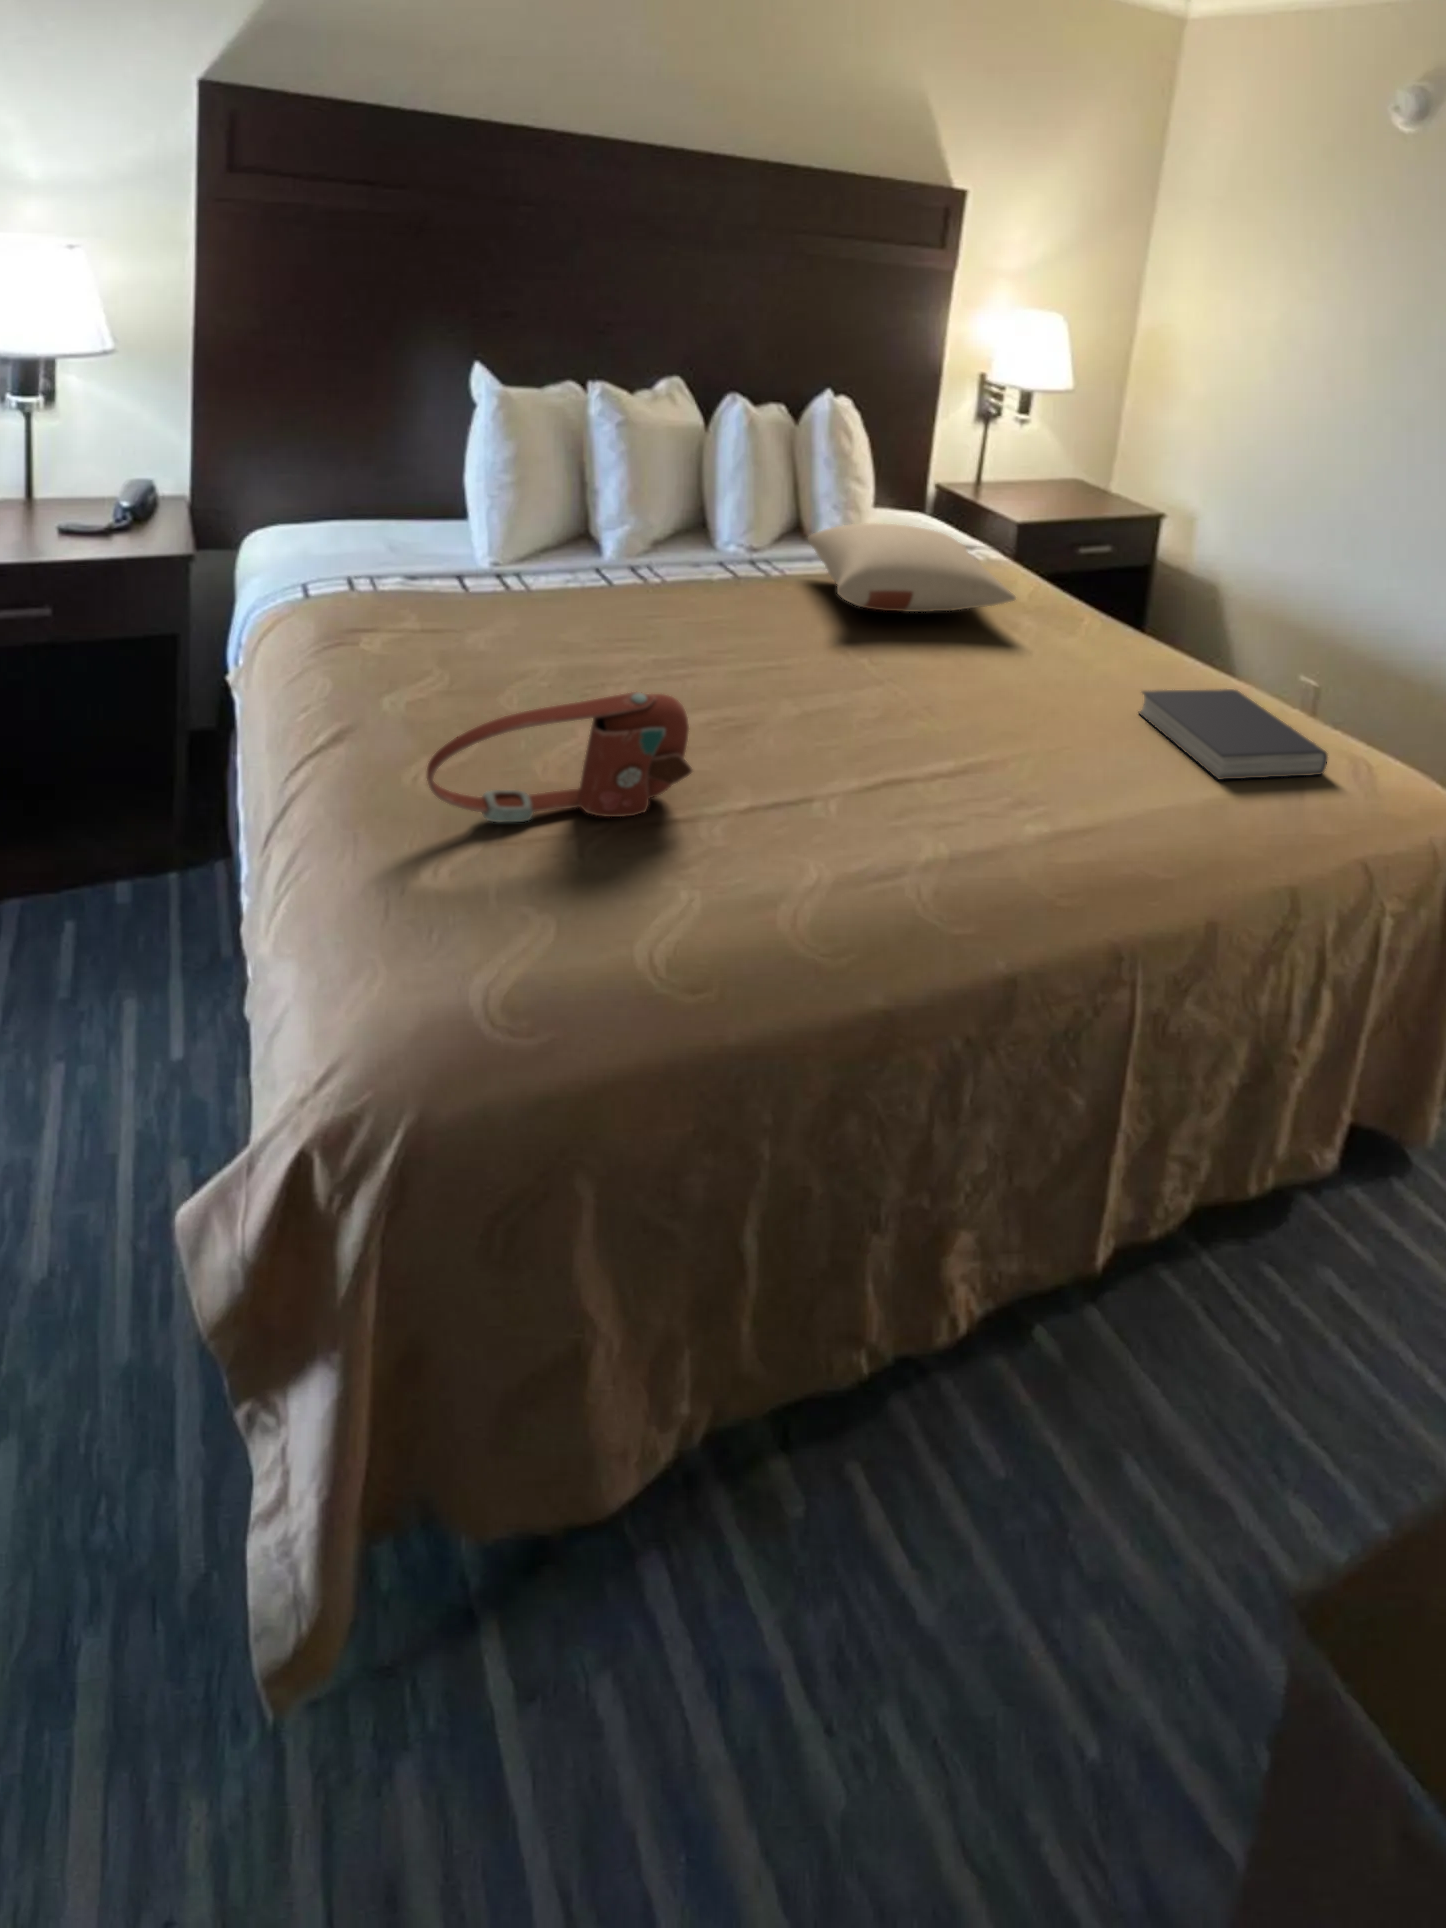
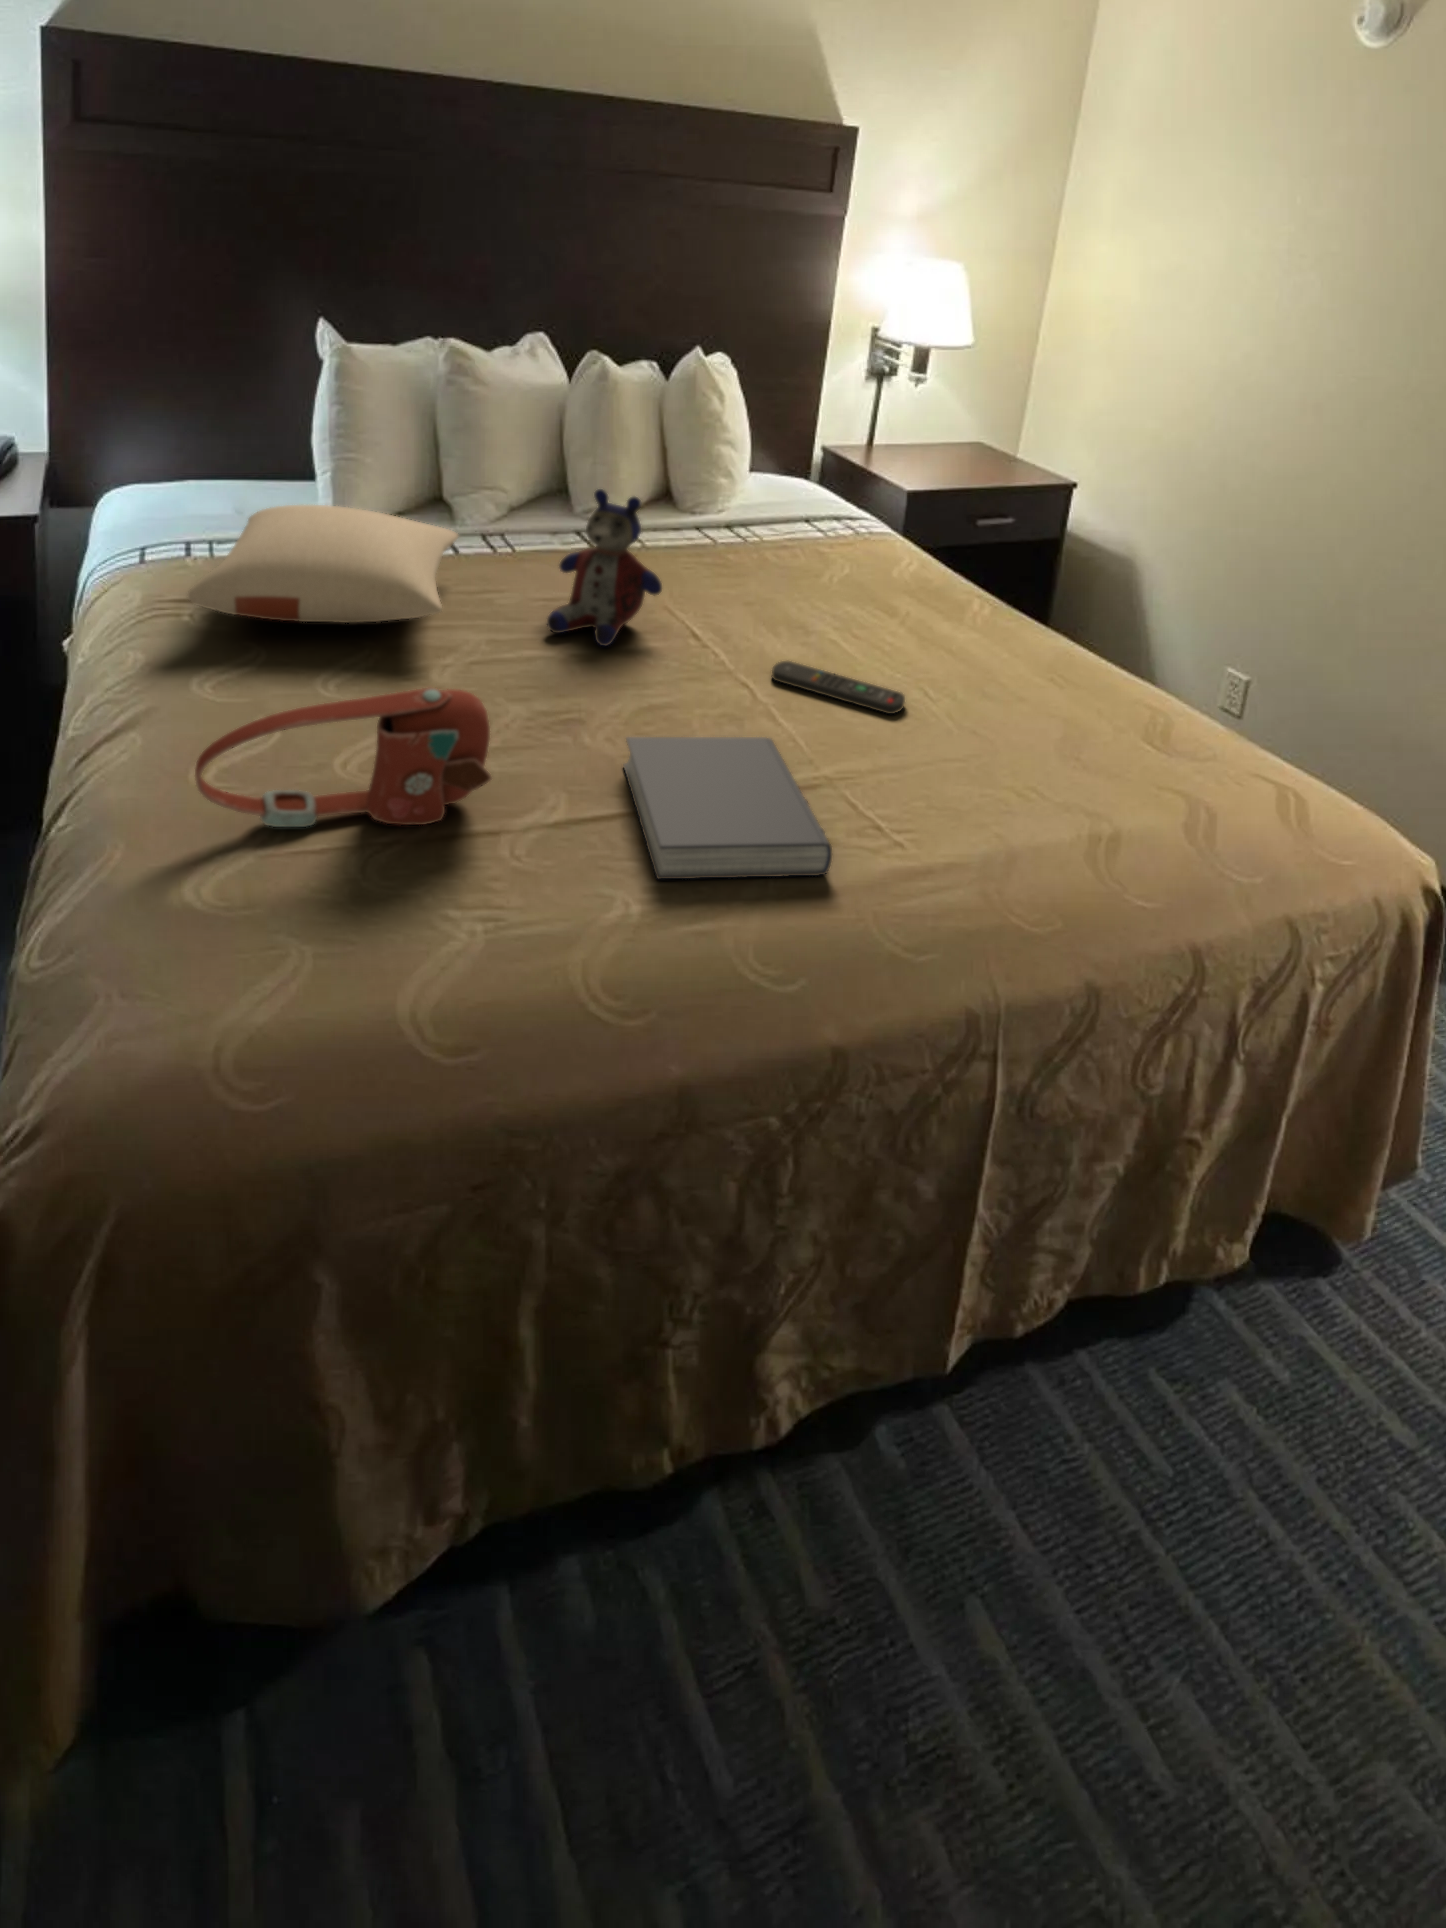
stuffed bear: none [709,519,814,663] -> present [547,489,662,646]
pillow: present [808,523,1016,612] -> present [188,505,458,623]
remote control: none [917,670,1036,713] -> present [771,661,905,714]
book: present [1139,689,1328,780] -> present [624,737,832,879]

